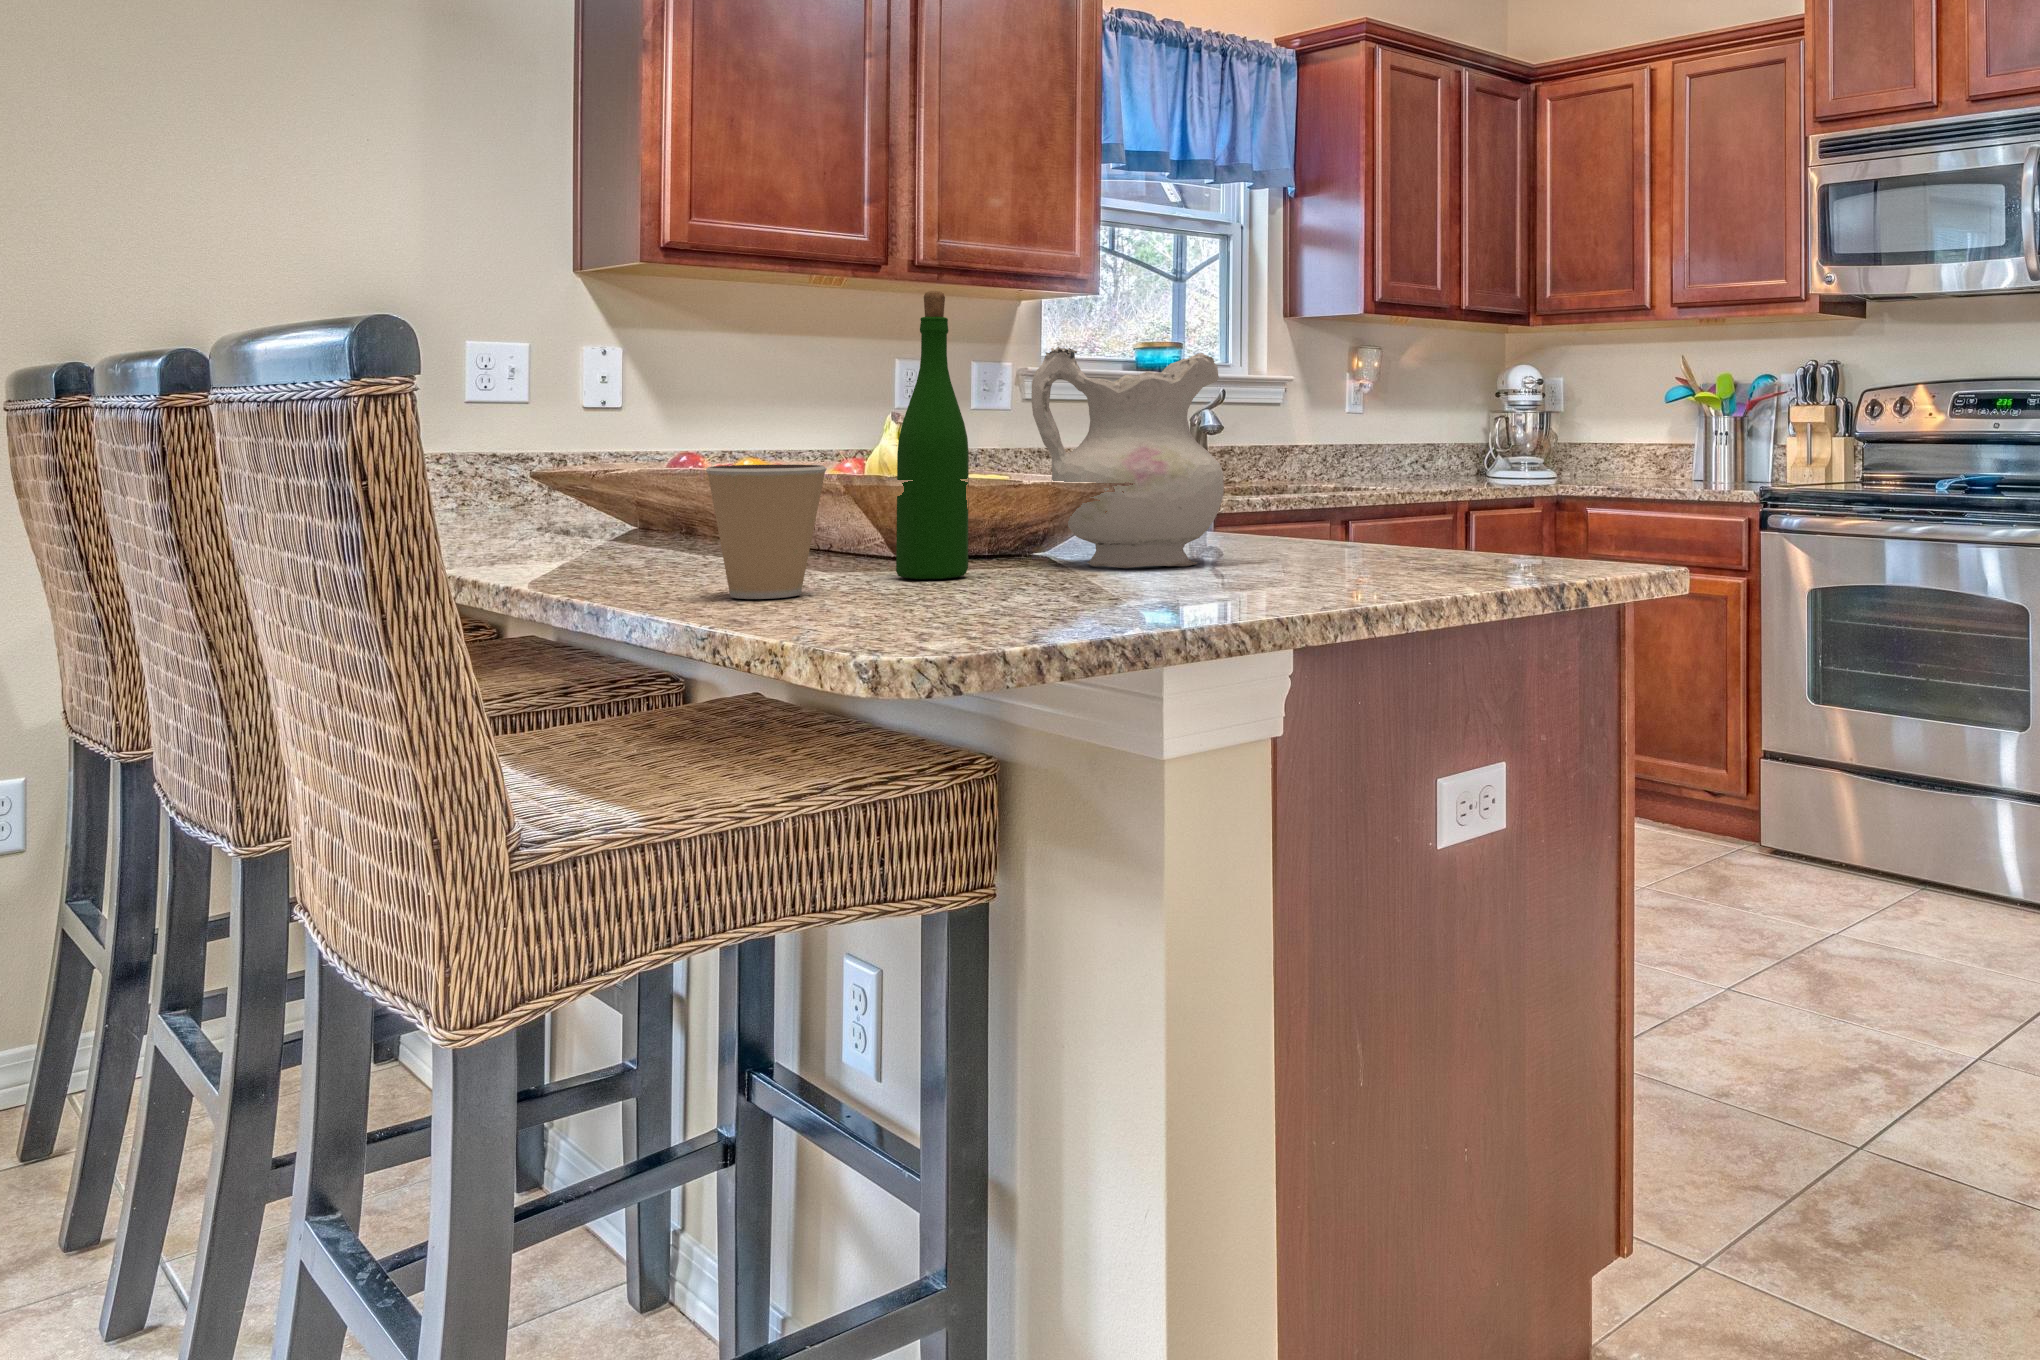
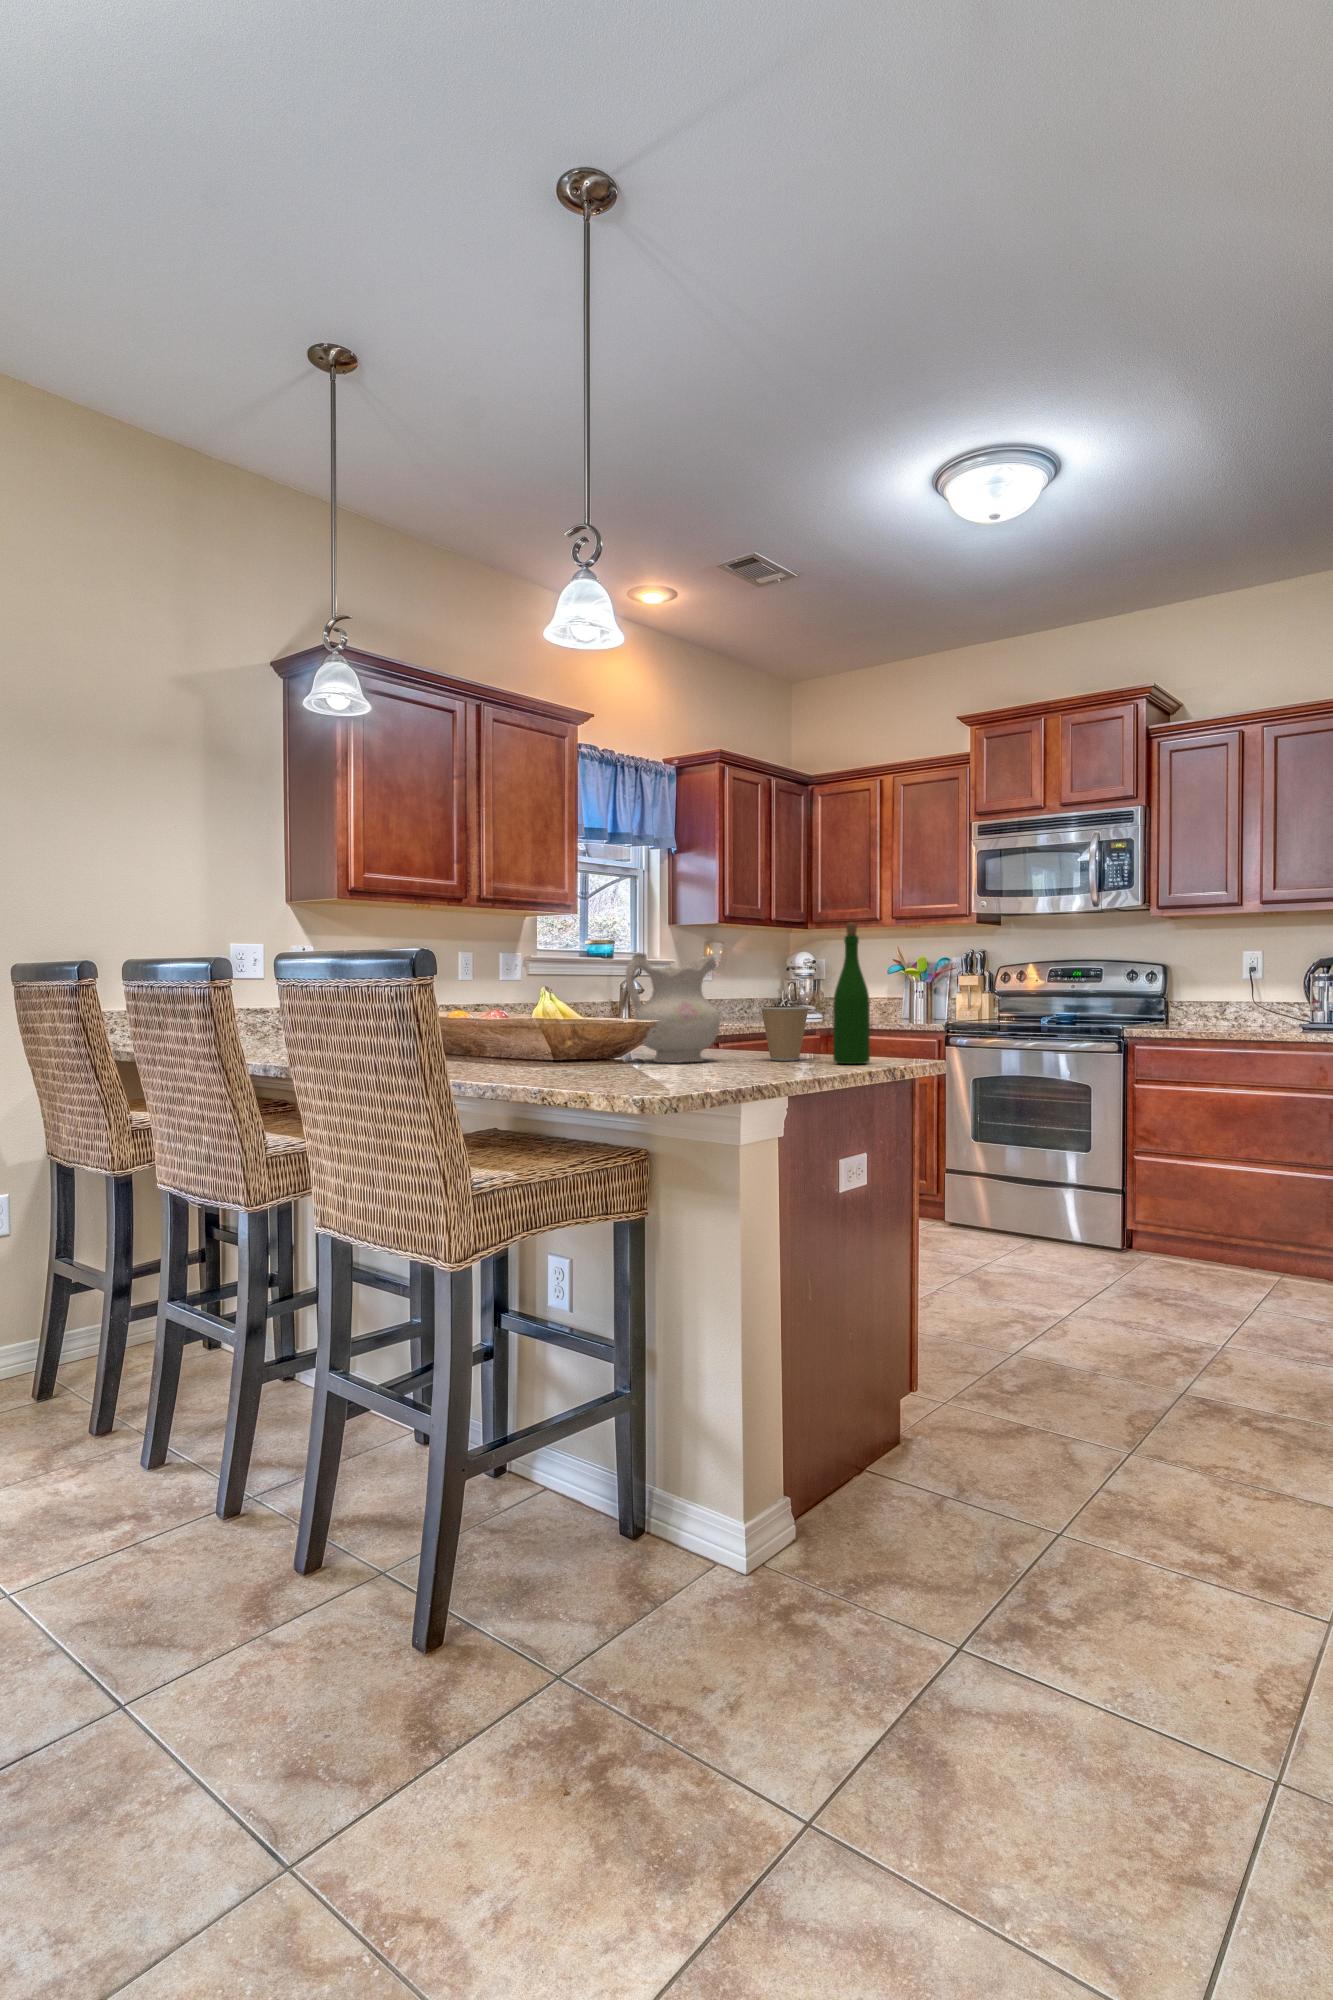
wine bottle: present [896,291,969,579] -> present [833,923,870,1064]
coffee cup: present [706,464,827,599] -> present [761,1006,809,1061]

